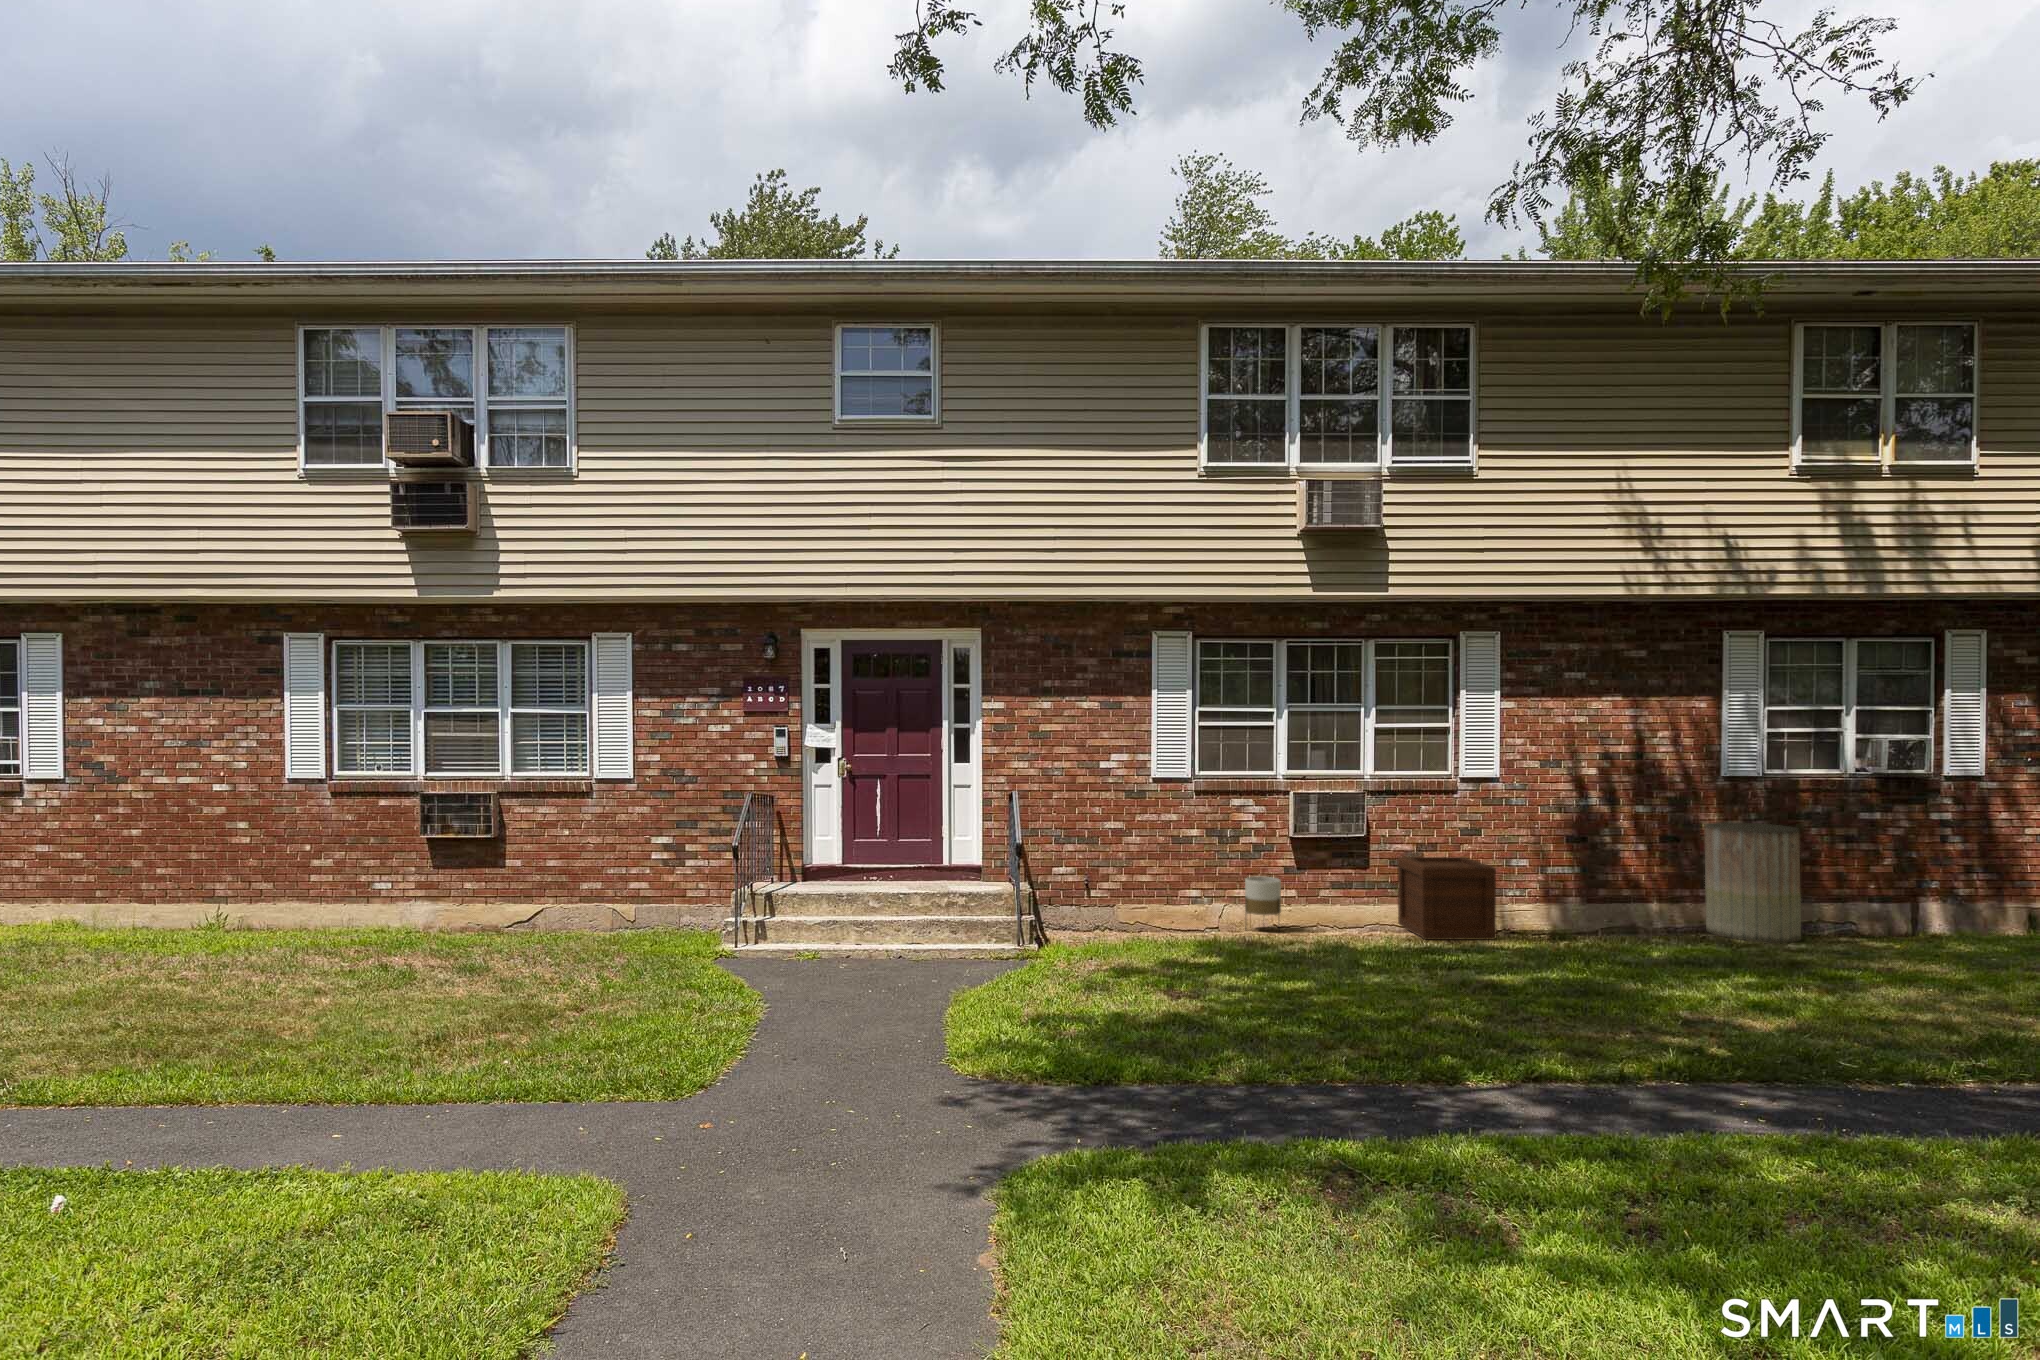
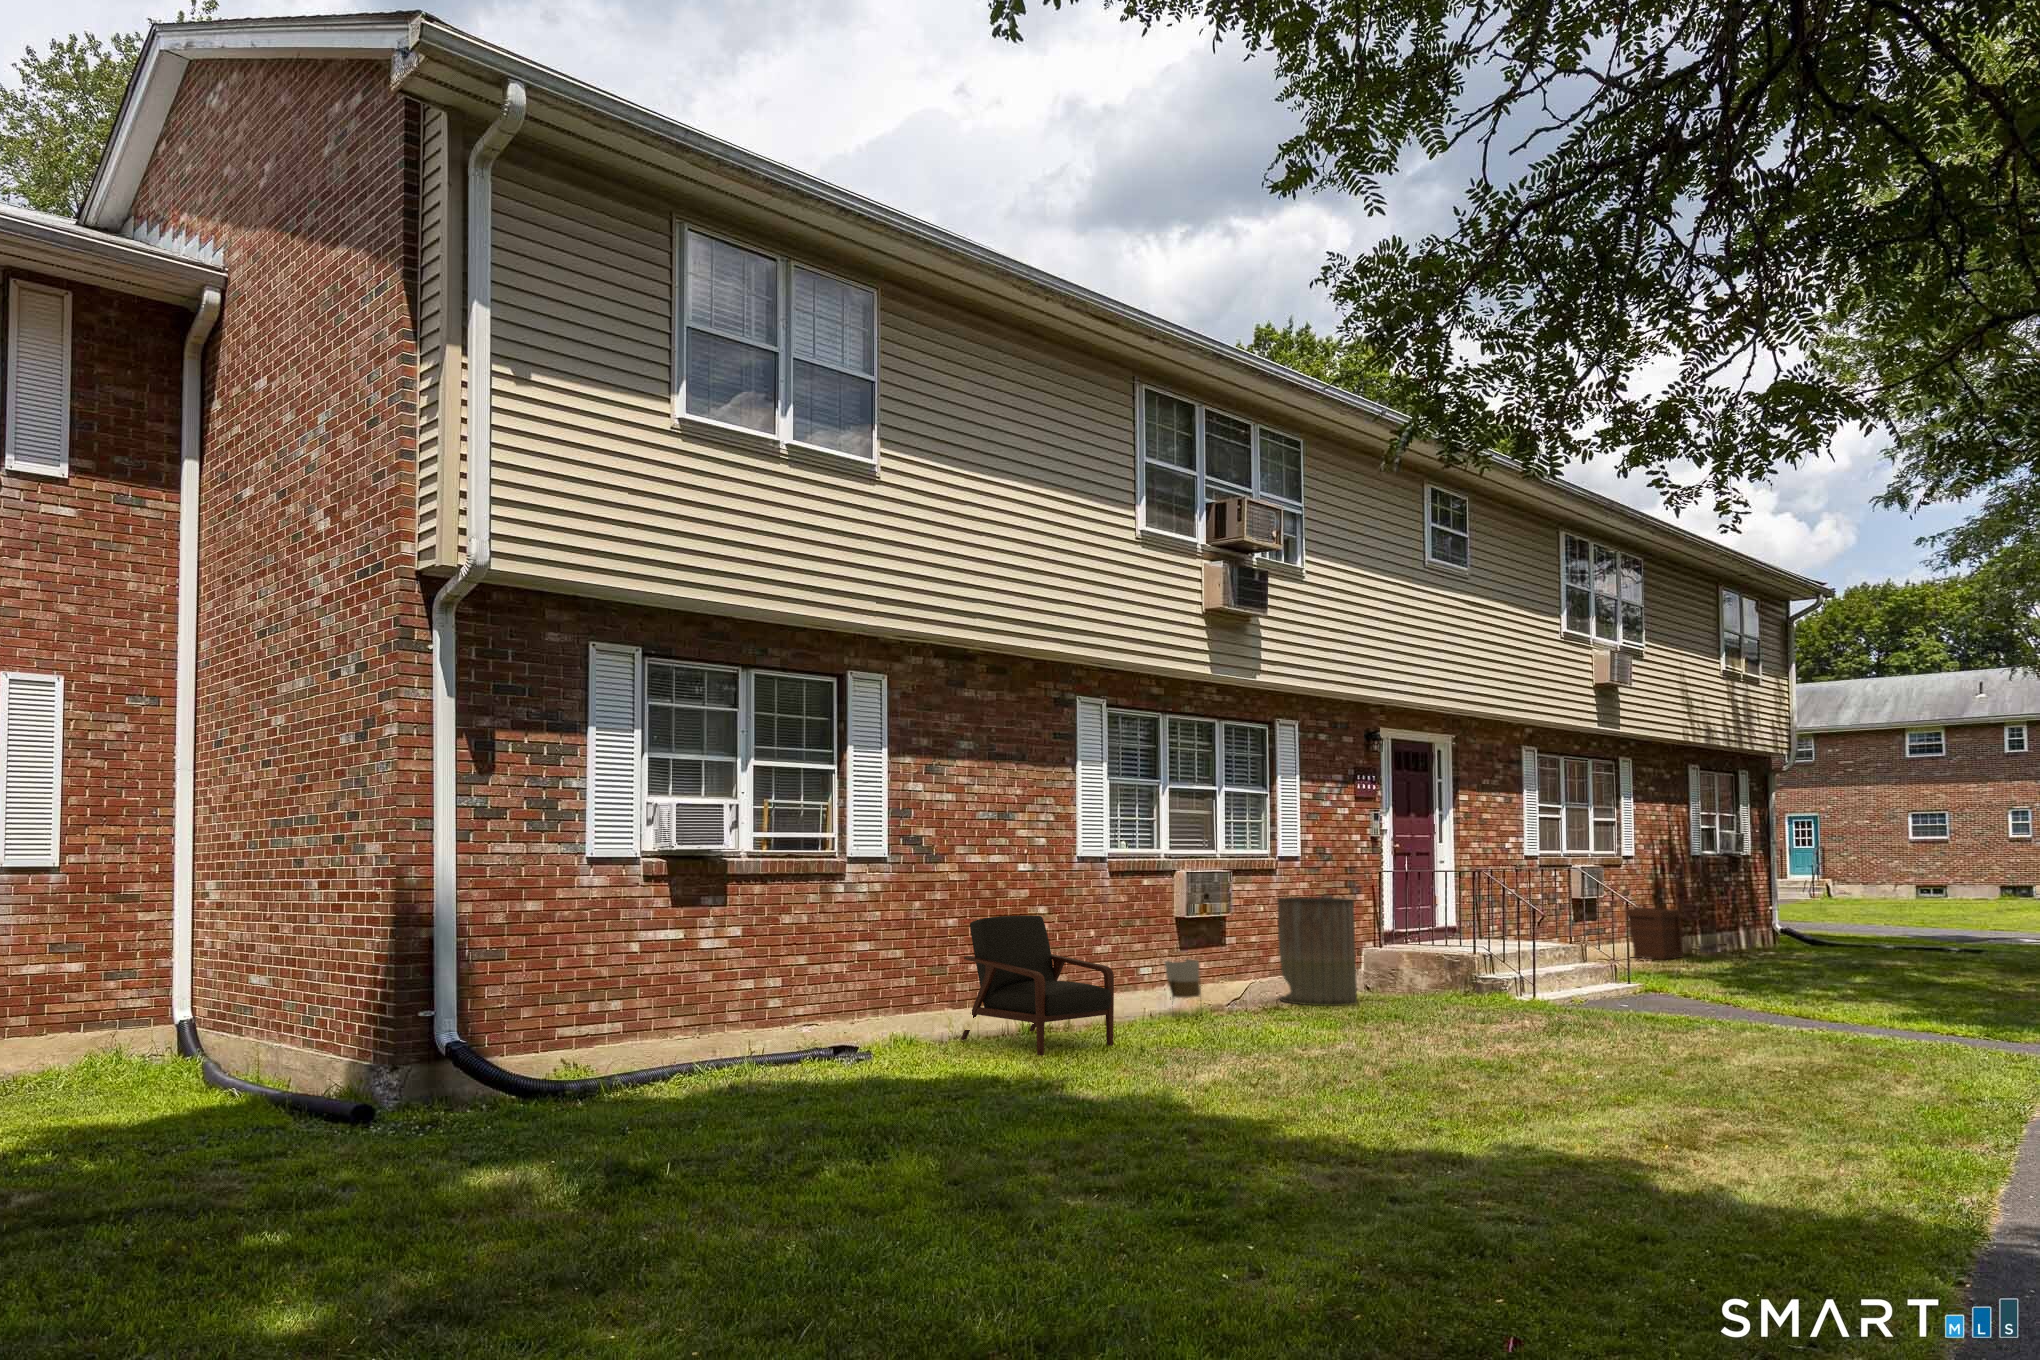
trash can: present [1704,822,1801,943] -> present [1277,897,1357,1006]
chair: none [55,831,212,950] -> present [961,915,1114,1056]
planter: present [1245,877,1281,929] -> present [1164,959,1201,1002]

